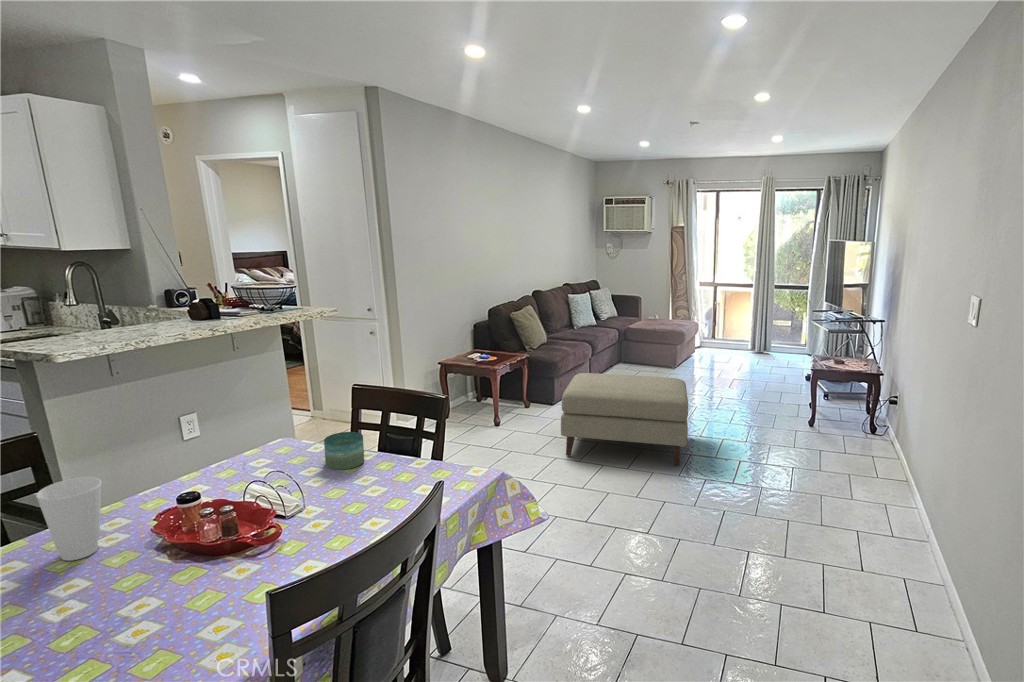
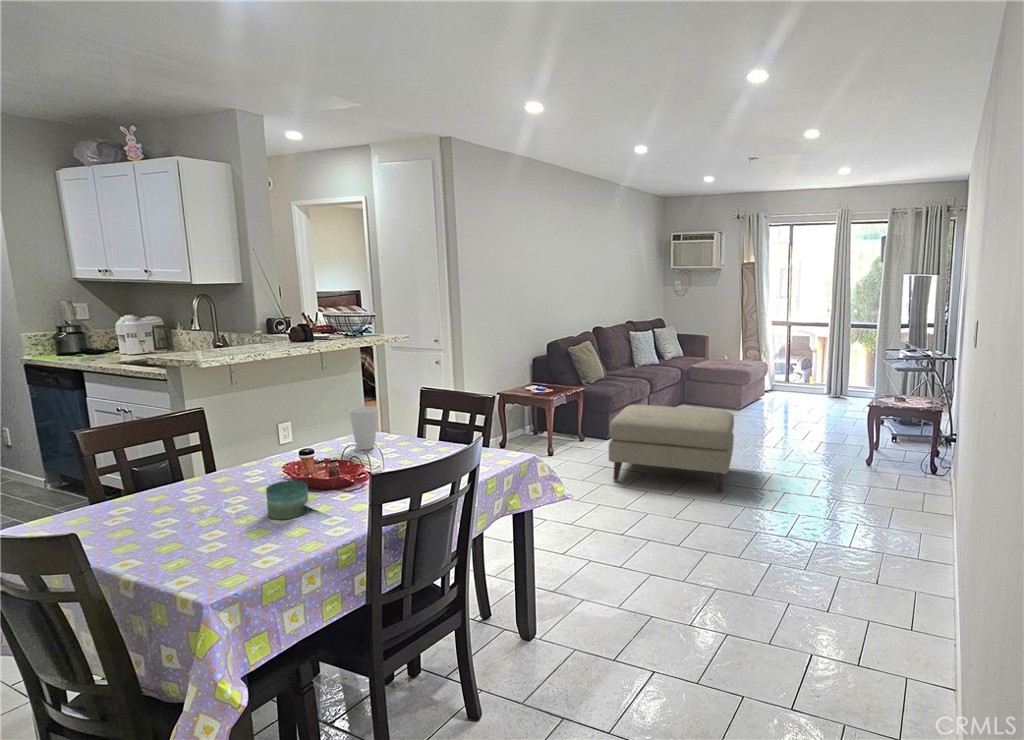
candle: present [324,432,364,470] -> present [266,481,309,519]
cup: present [36,477,102,561] -> present [349,407,378,450]

